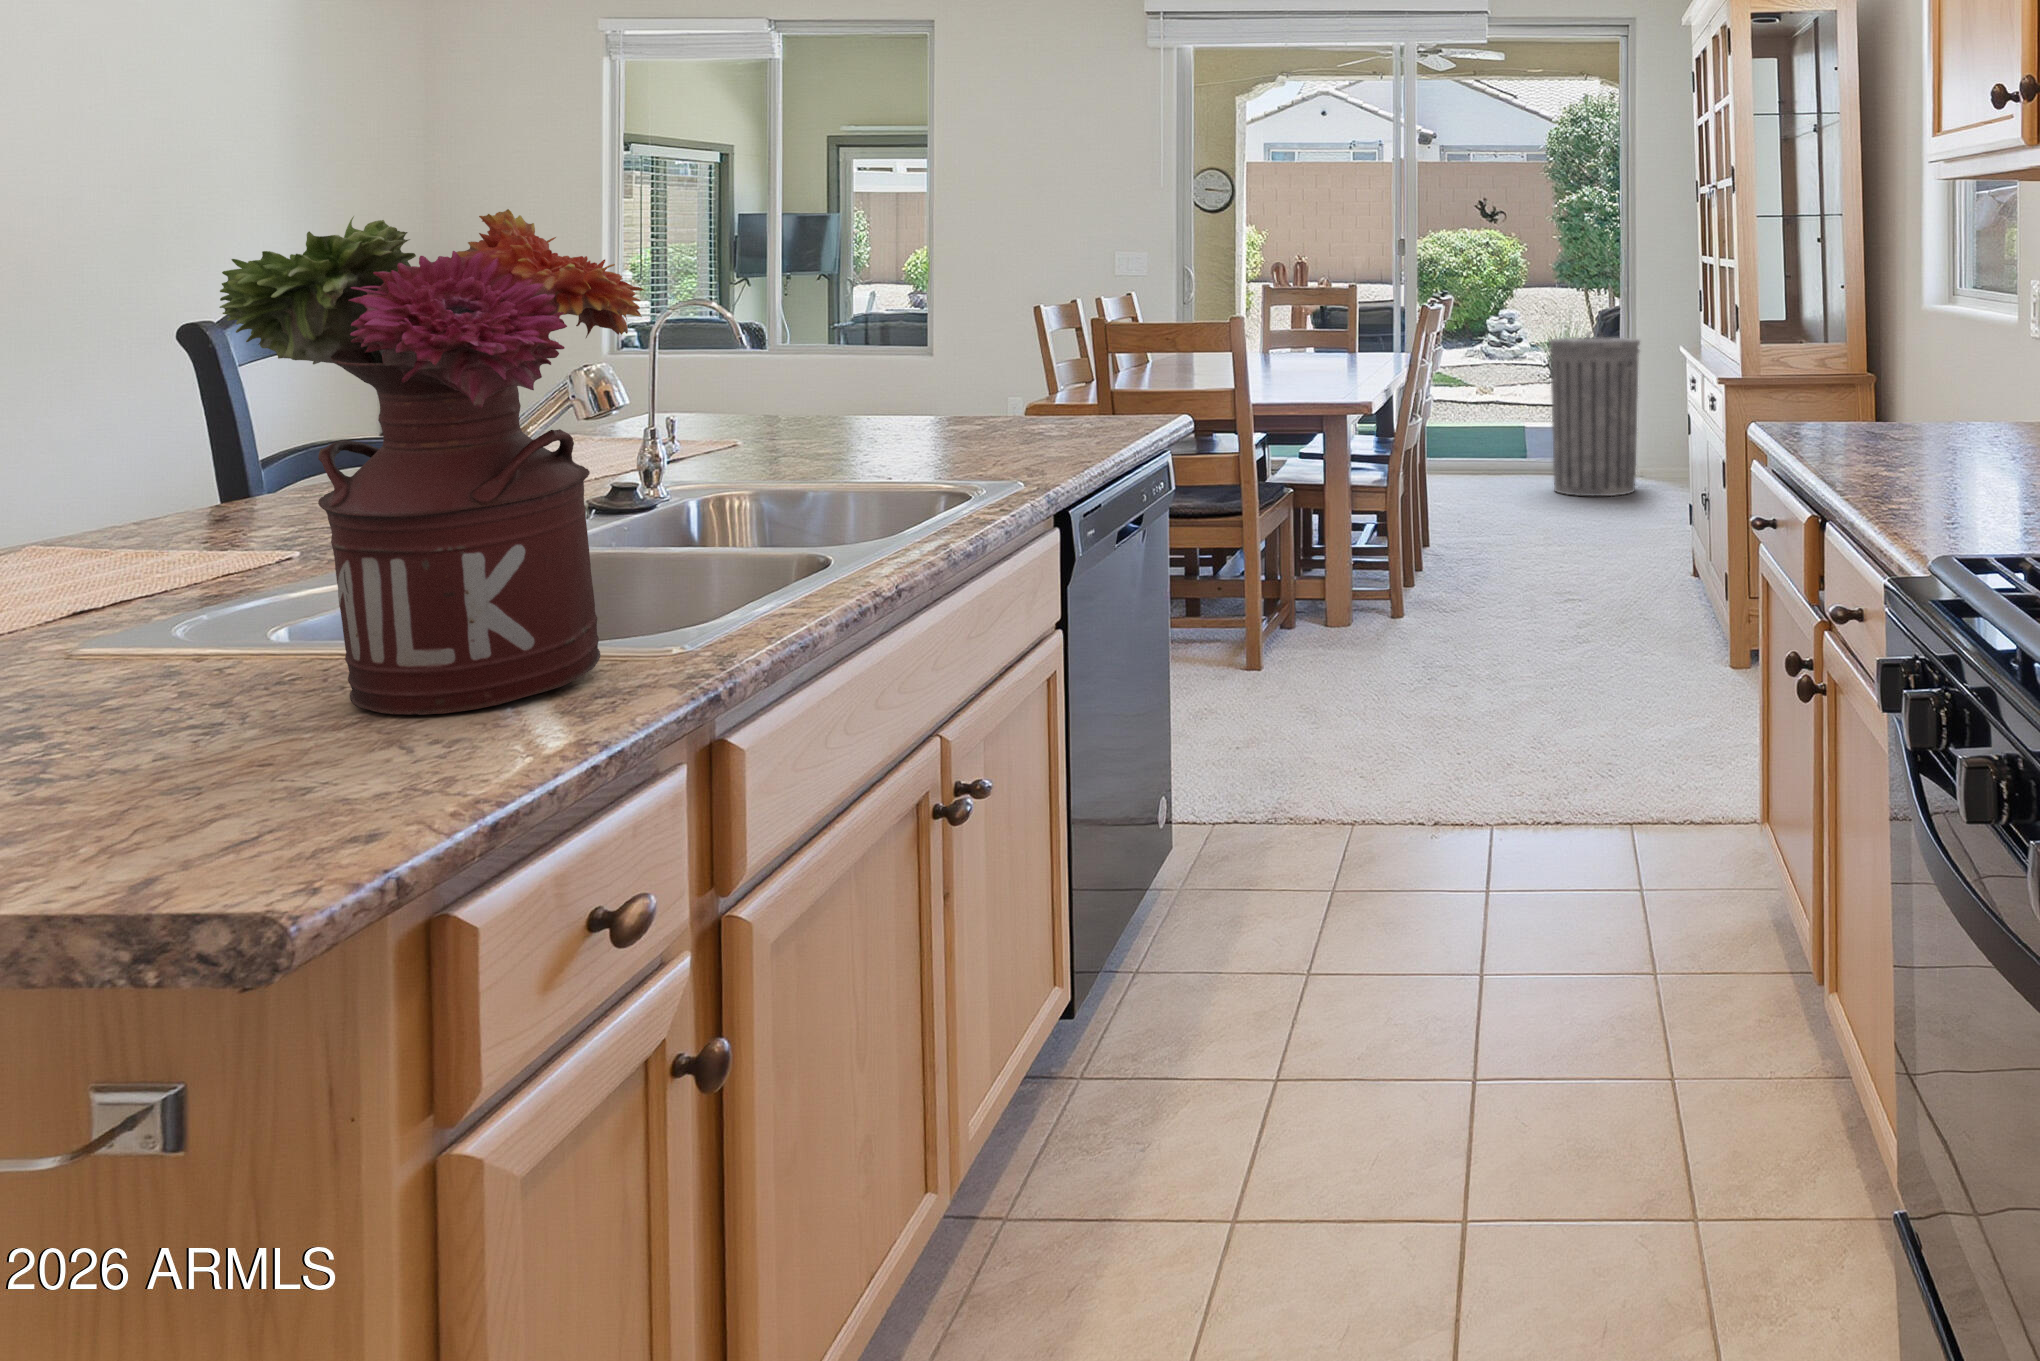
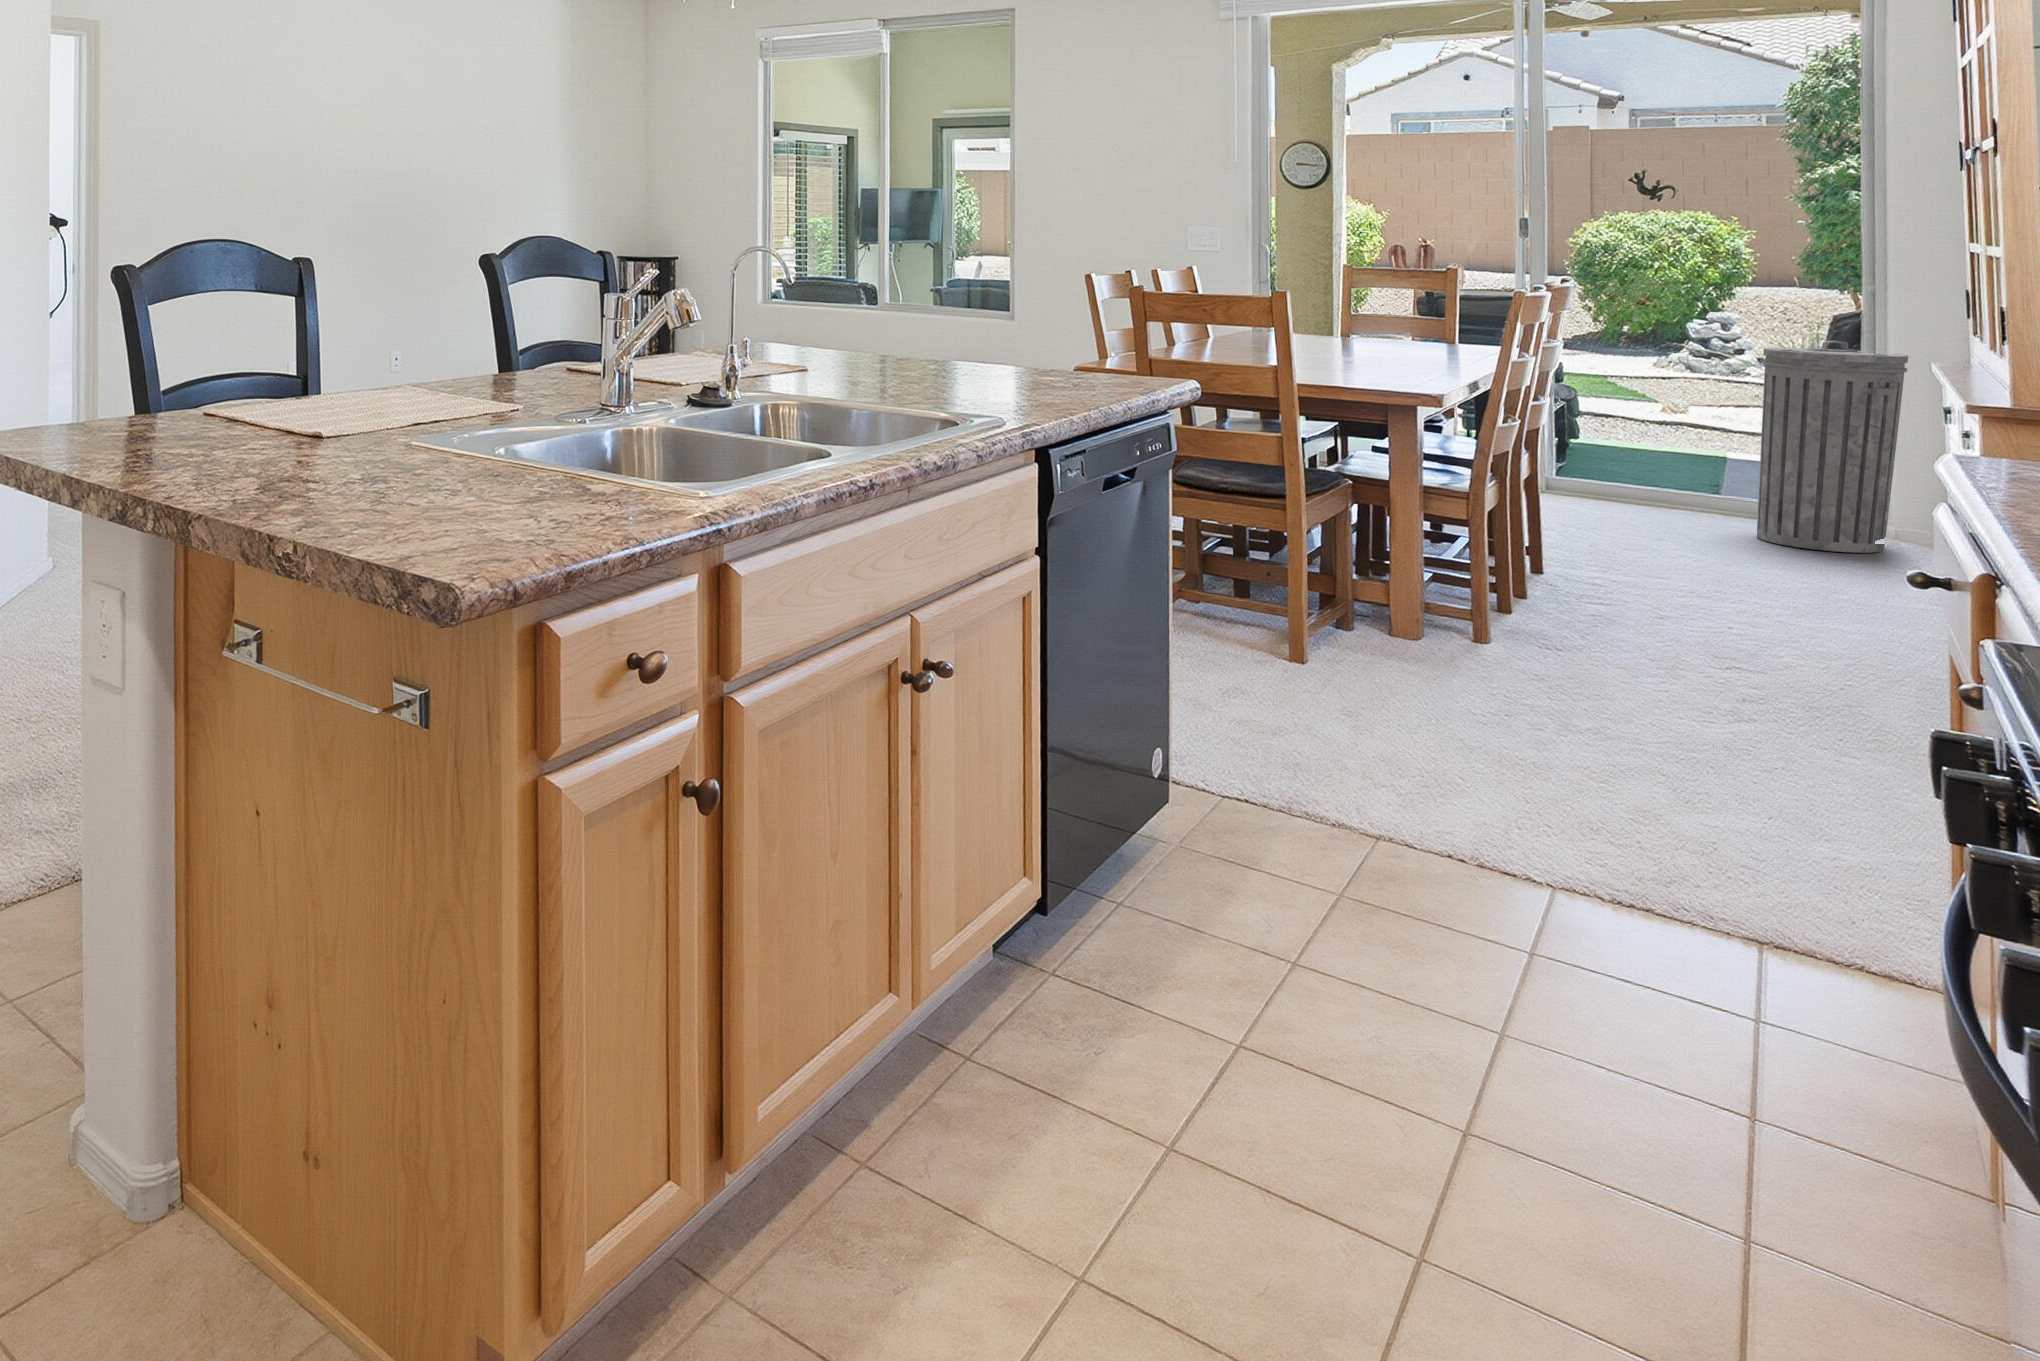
flower arrangement: present [220,209,645,715] -> none [463,173,700,509]

